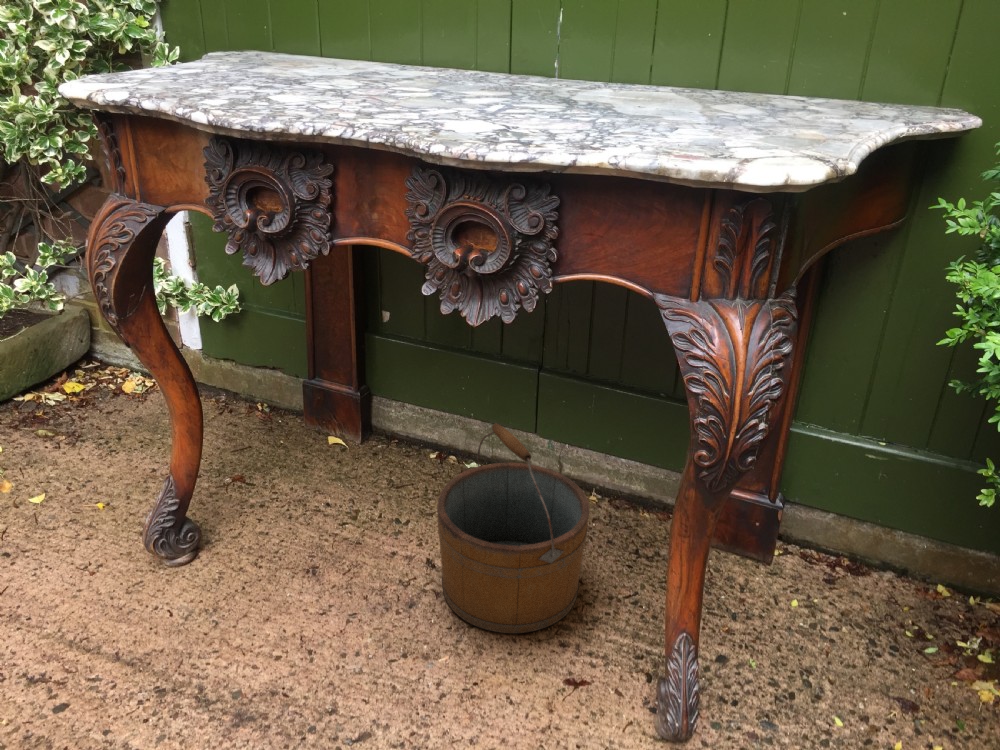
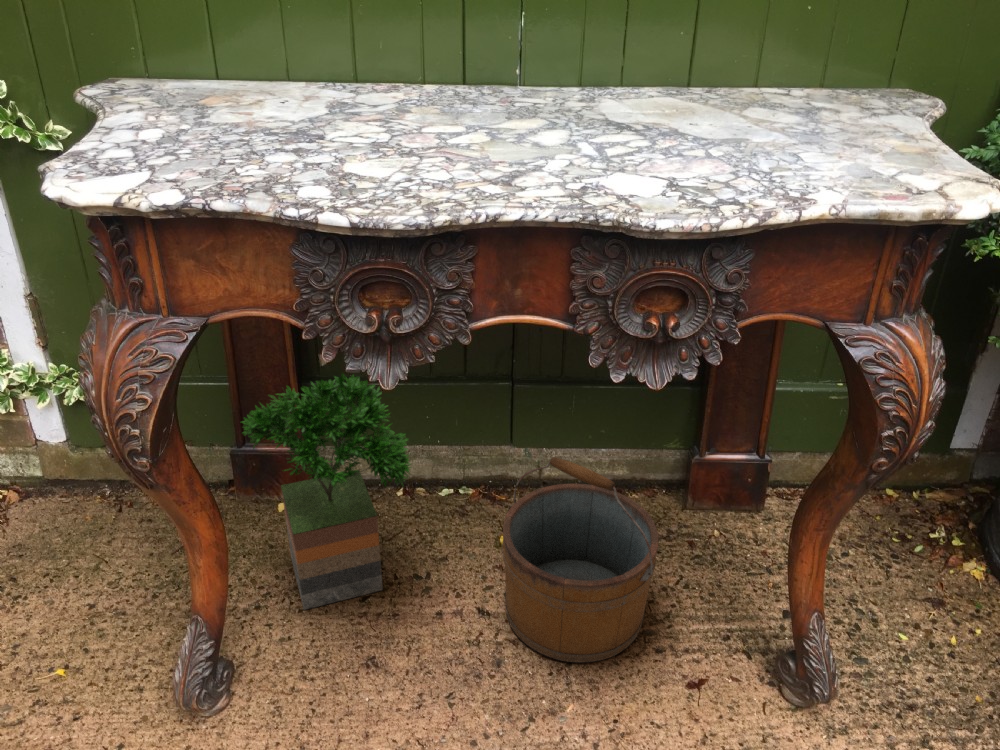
potted tree: none [261,316,401,522] -> present [241,374,411,610]

